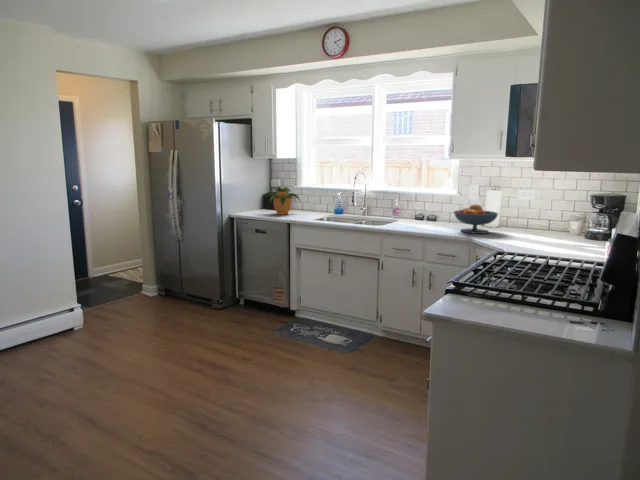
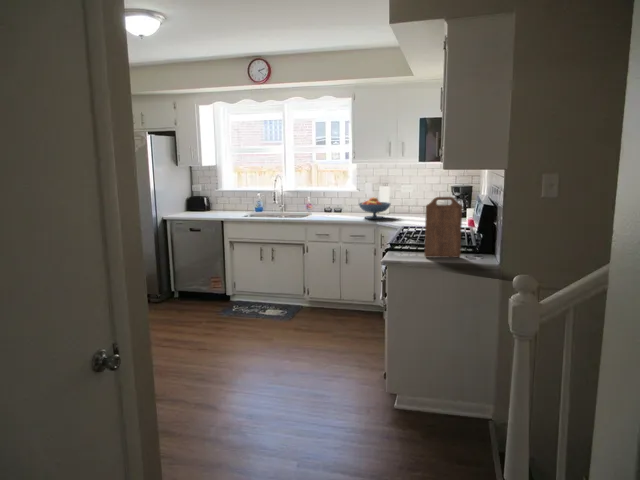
potted plant: present [266,186,299,214] -> none [193,189,225,215]
cutting board: none [503,213,579,323] -> present [425,197,462,257]

